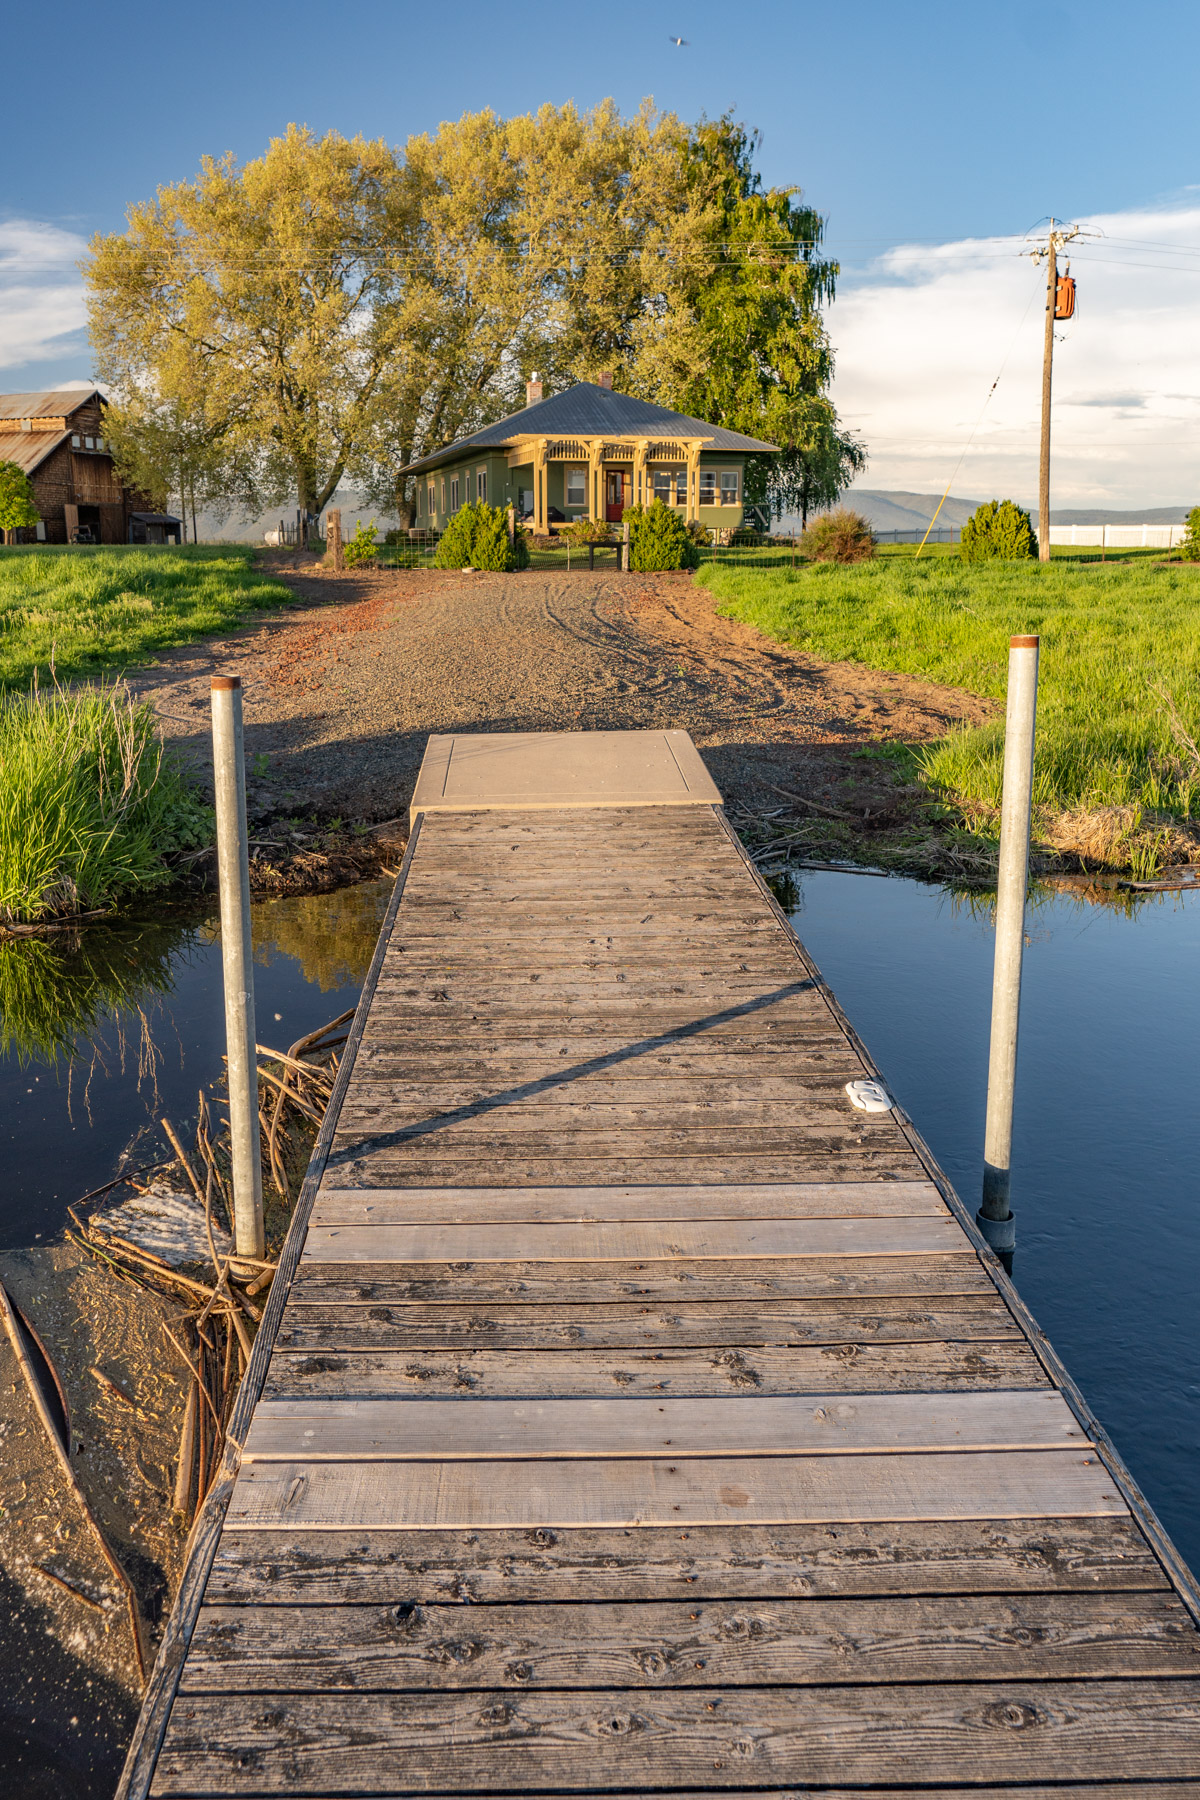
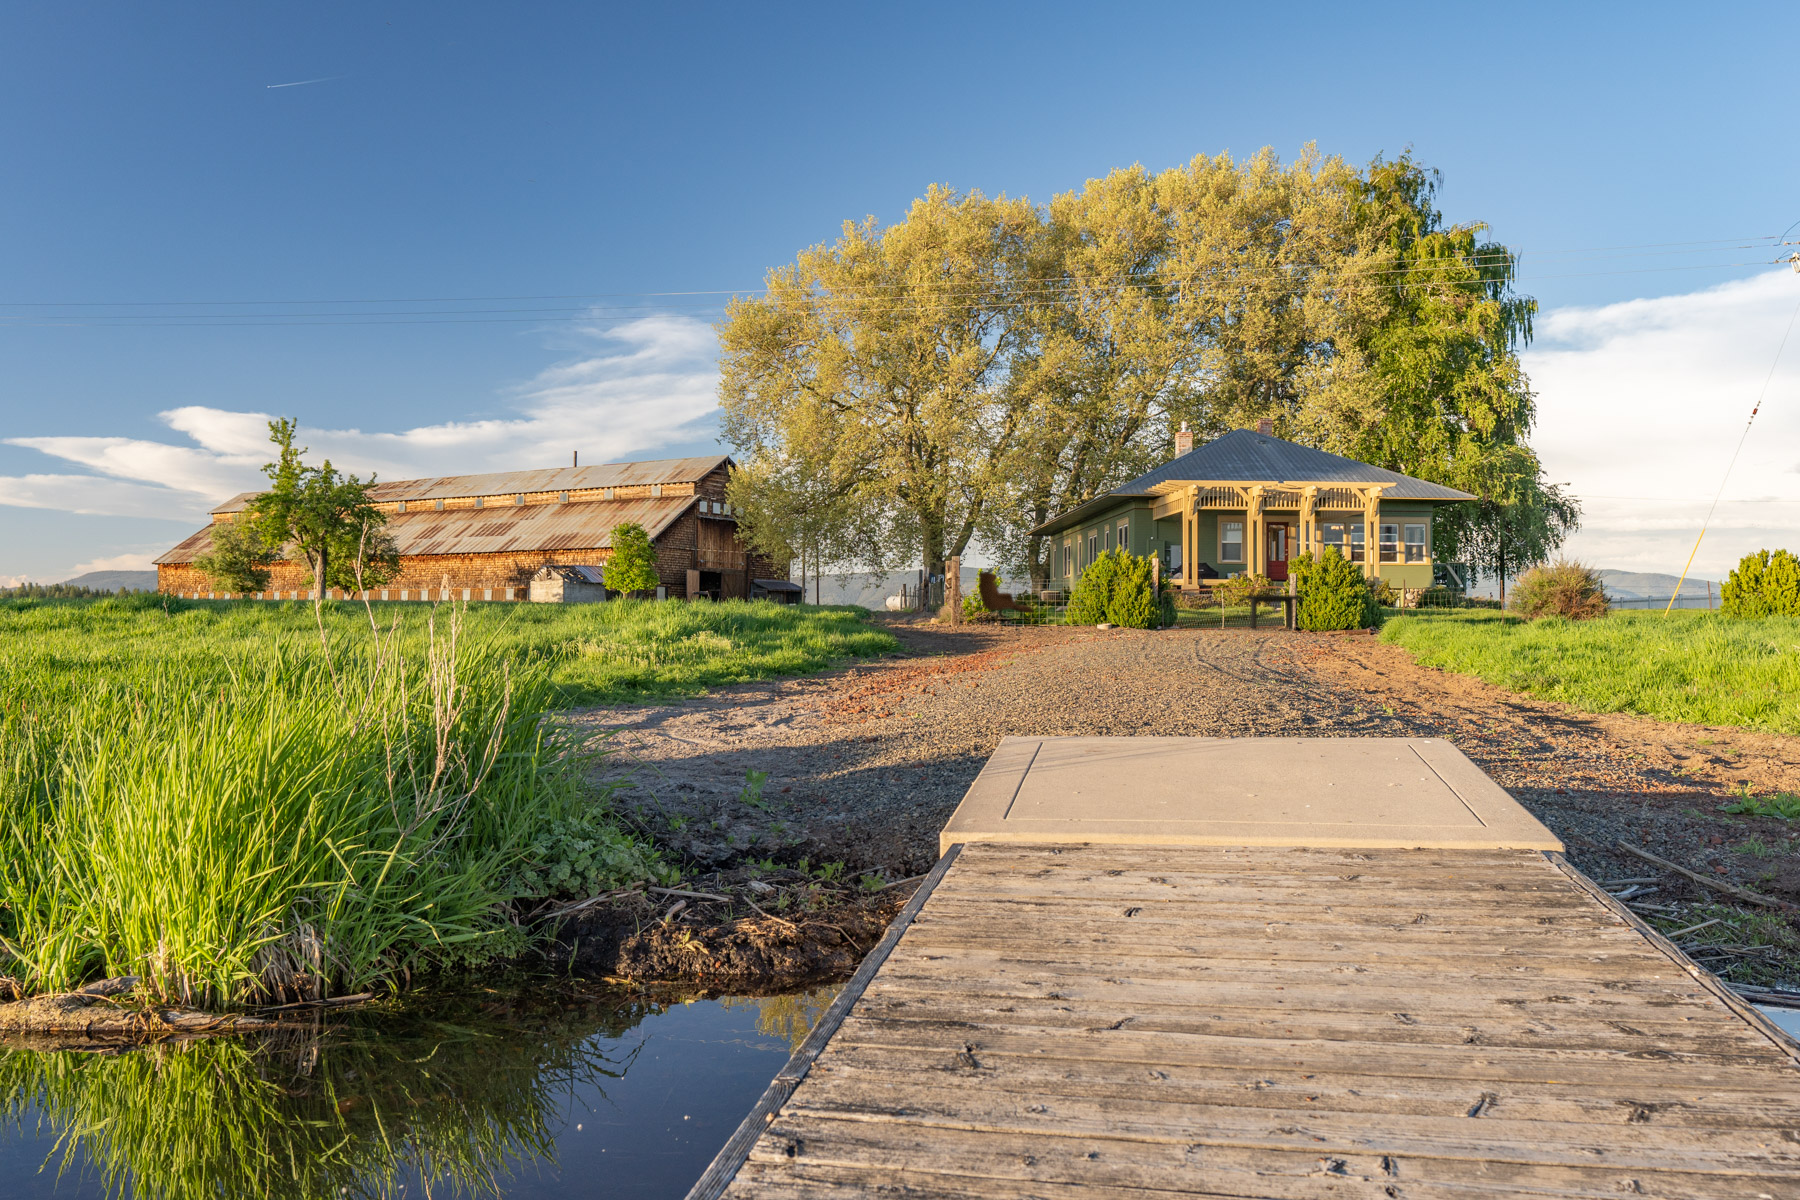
lounge chair: none [363,521,412,564] -> present [979,572,1034,620]

